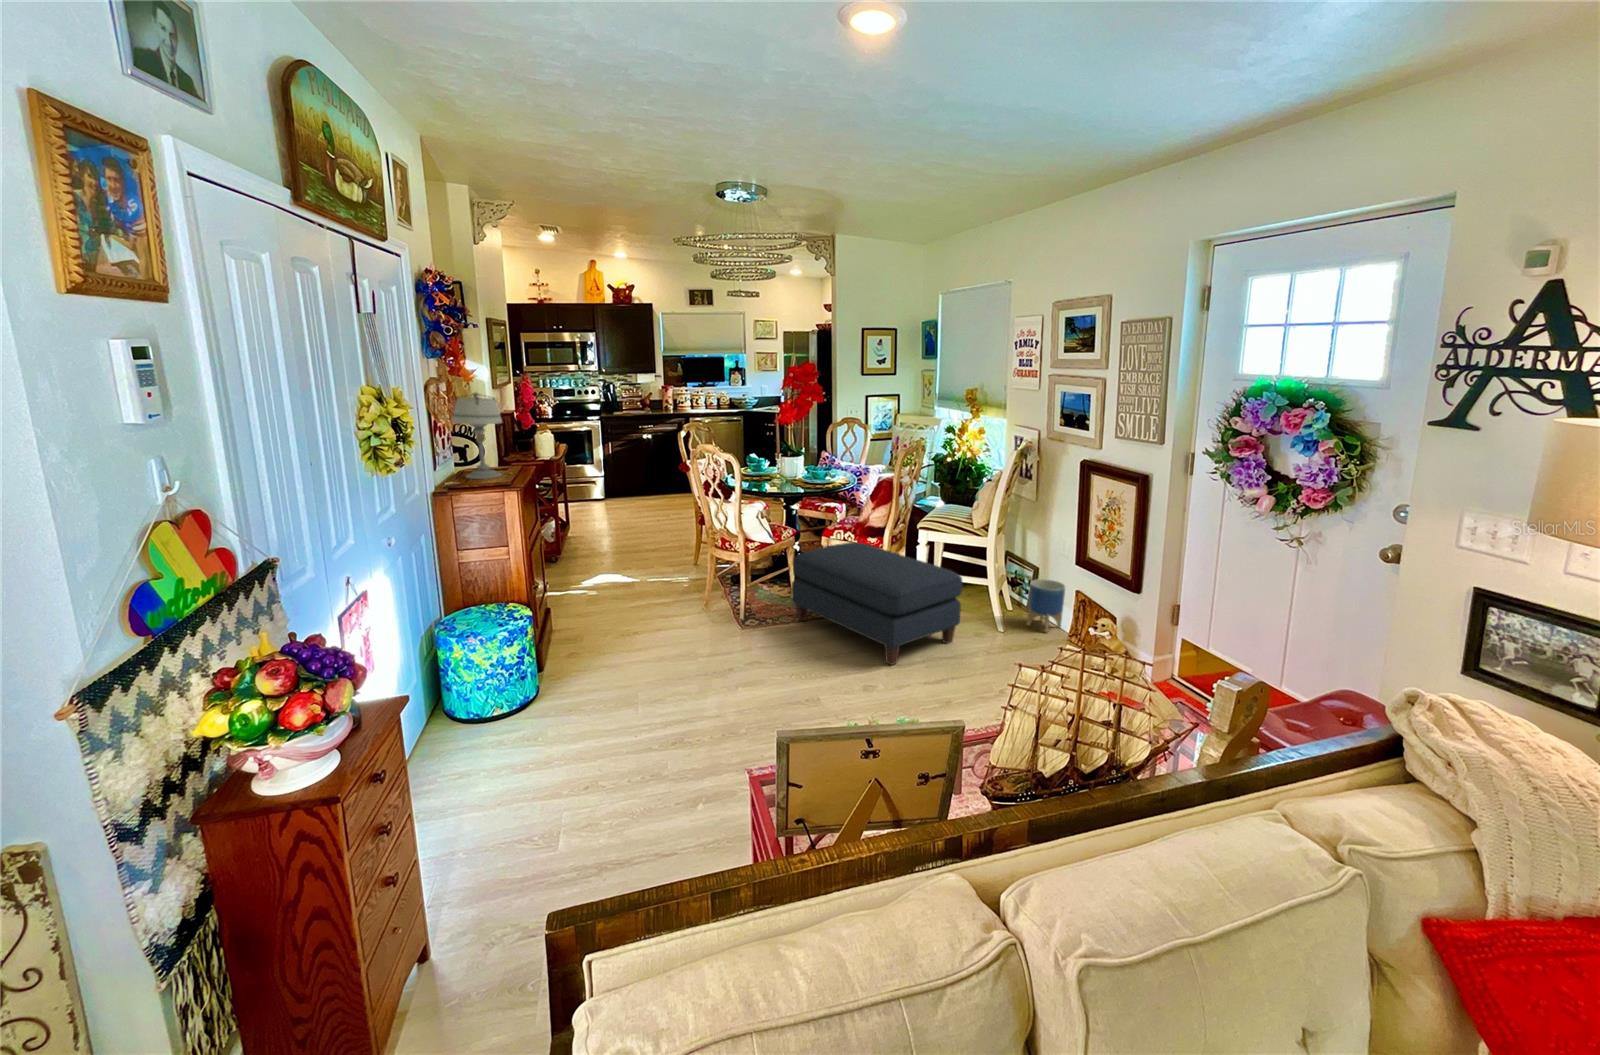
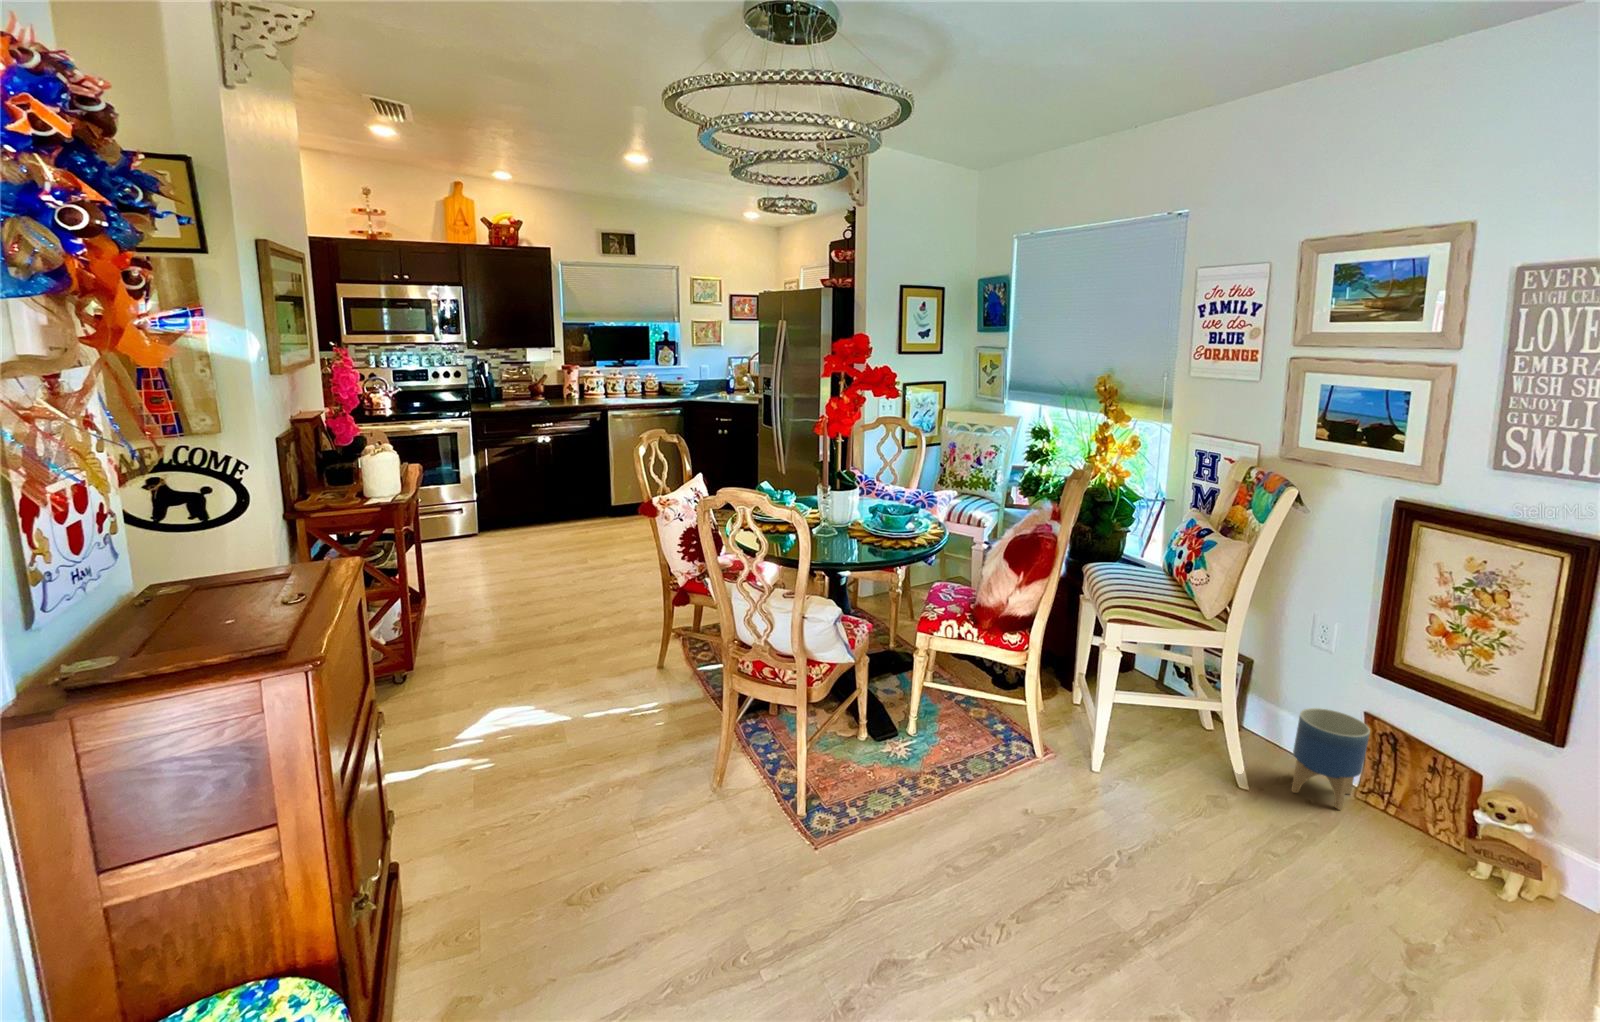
table lamp: present [452,392,502,479] -> none [117,389,276,621]
ottoman: present [792,542,963,665] -> none [885,649,1234,938]

